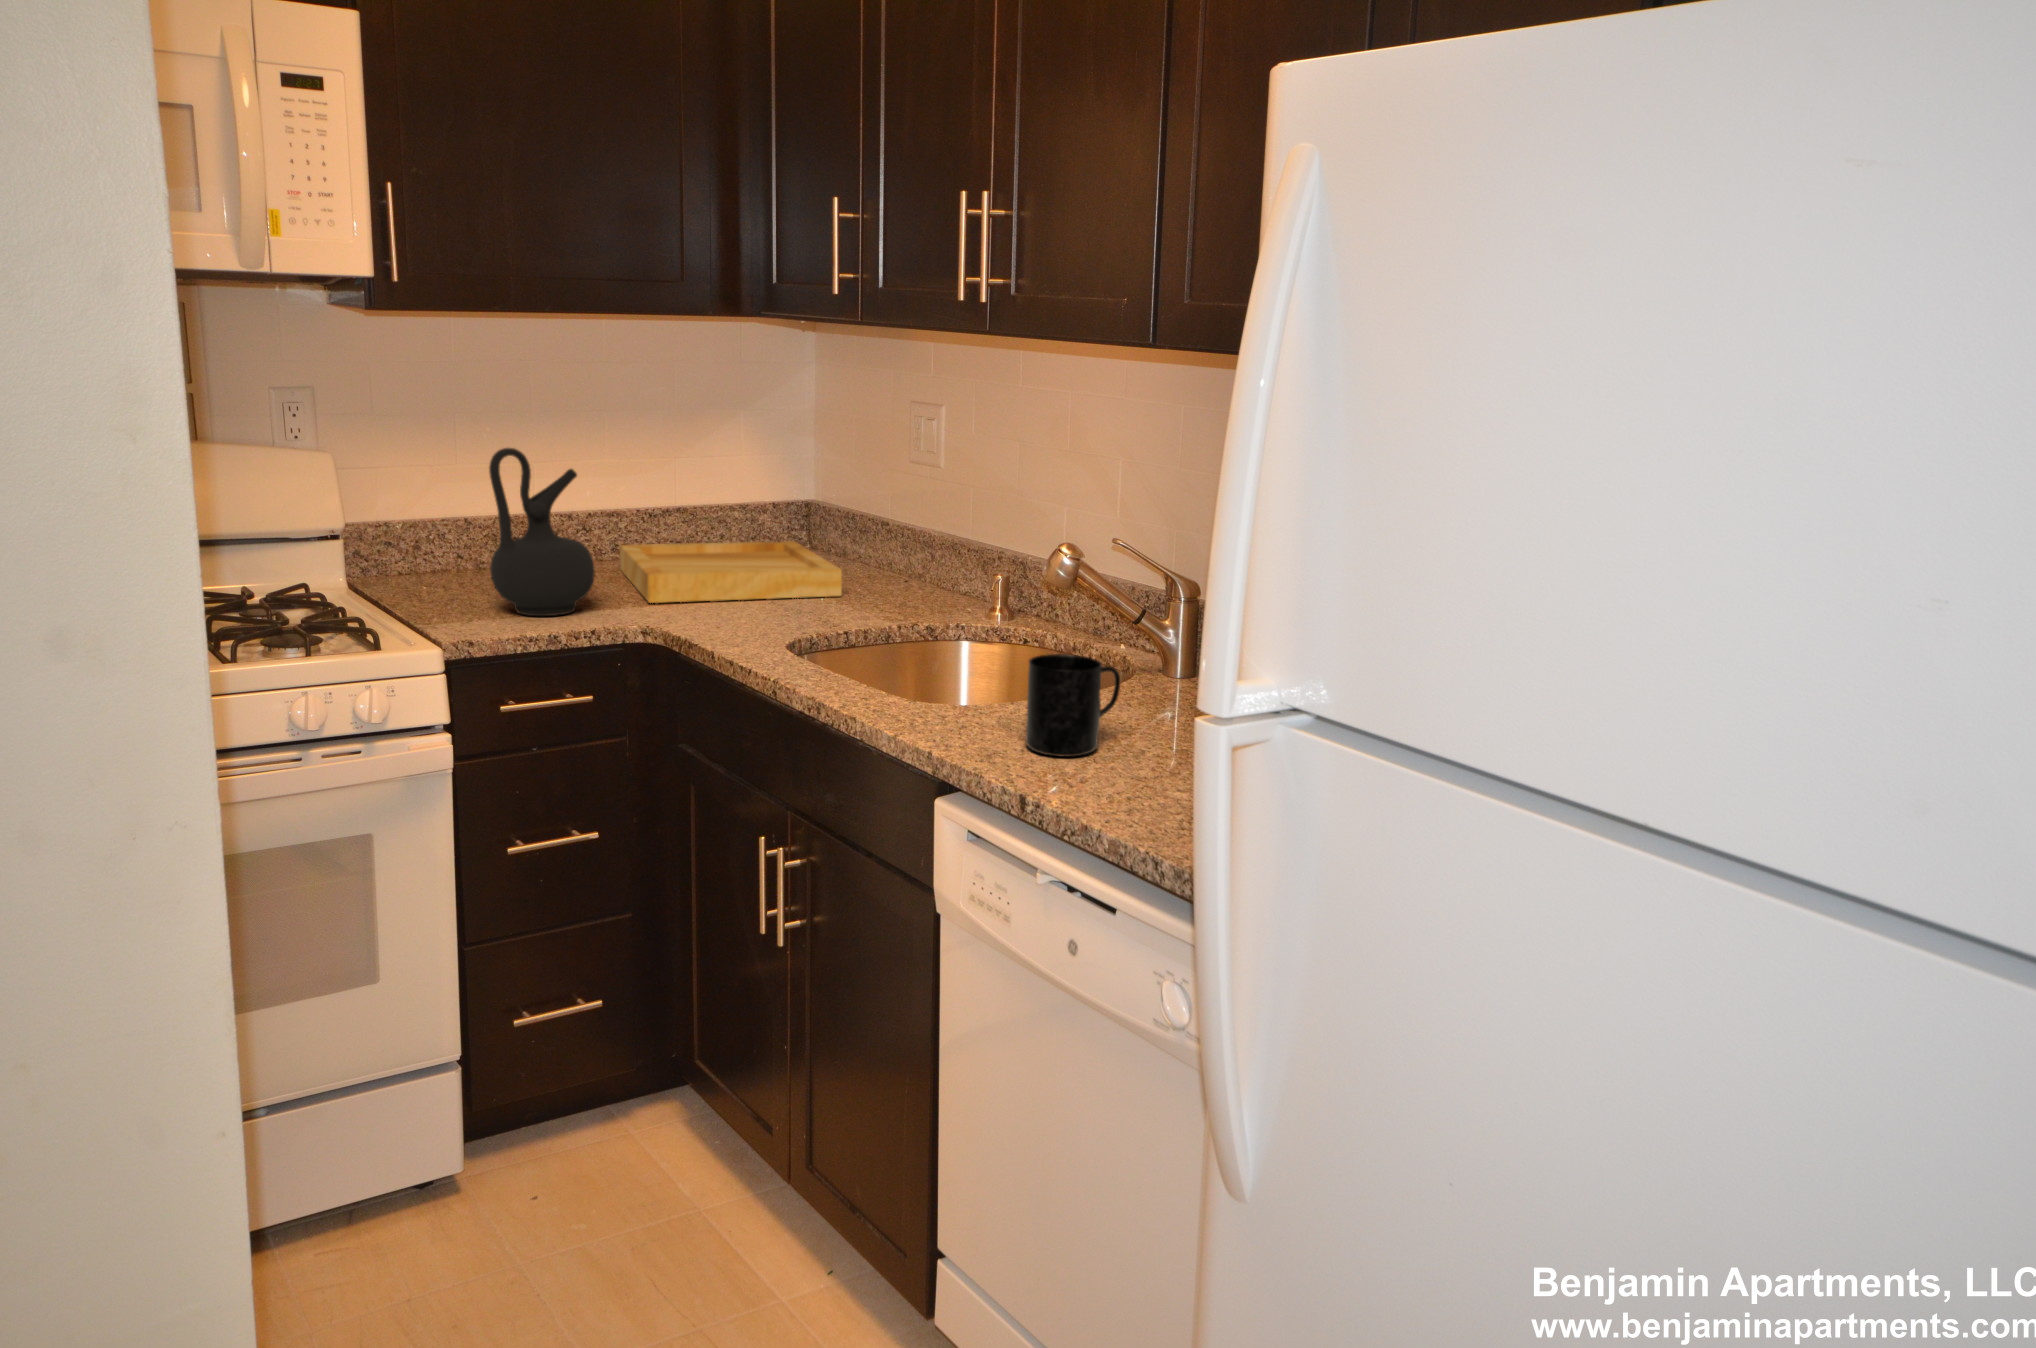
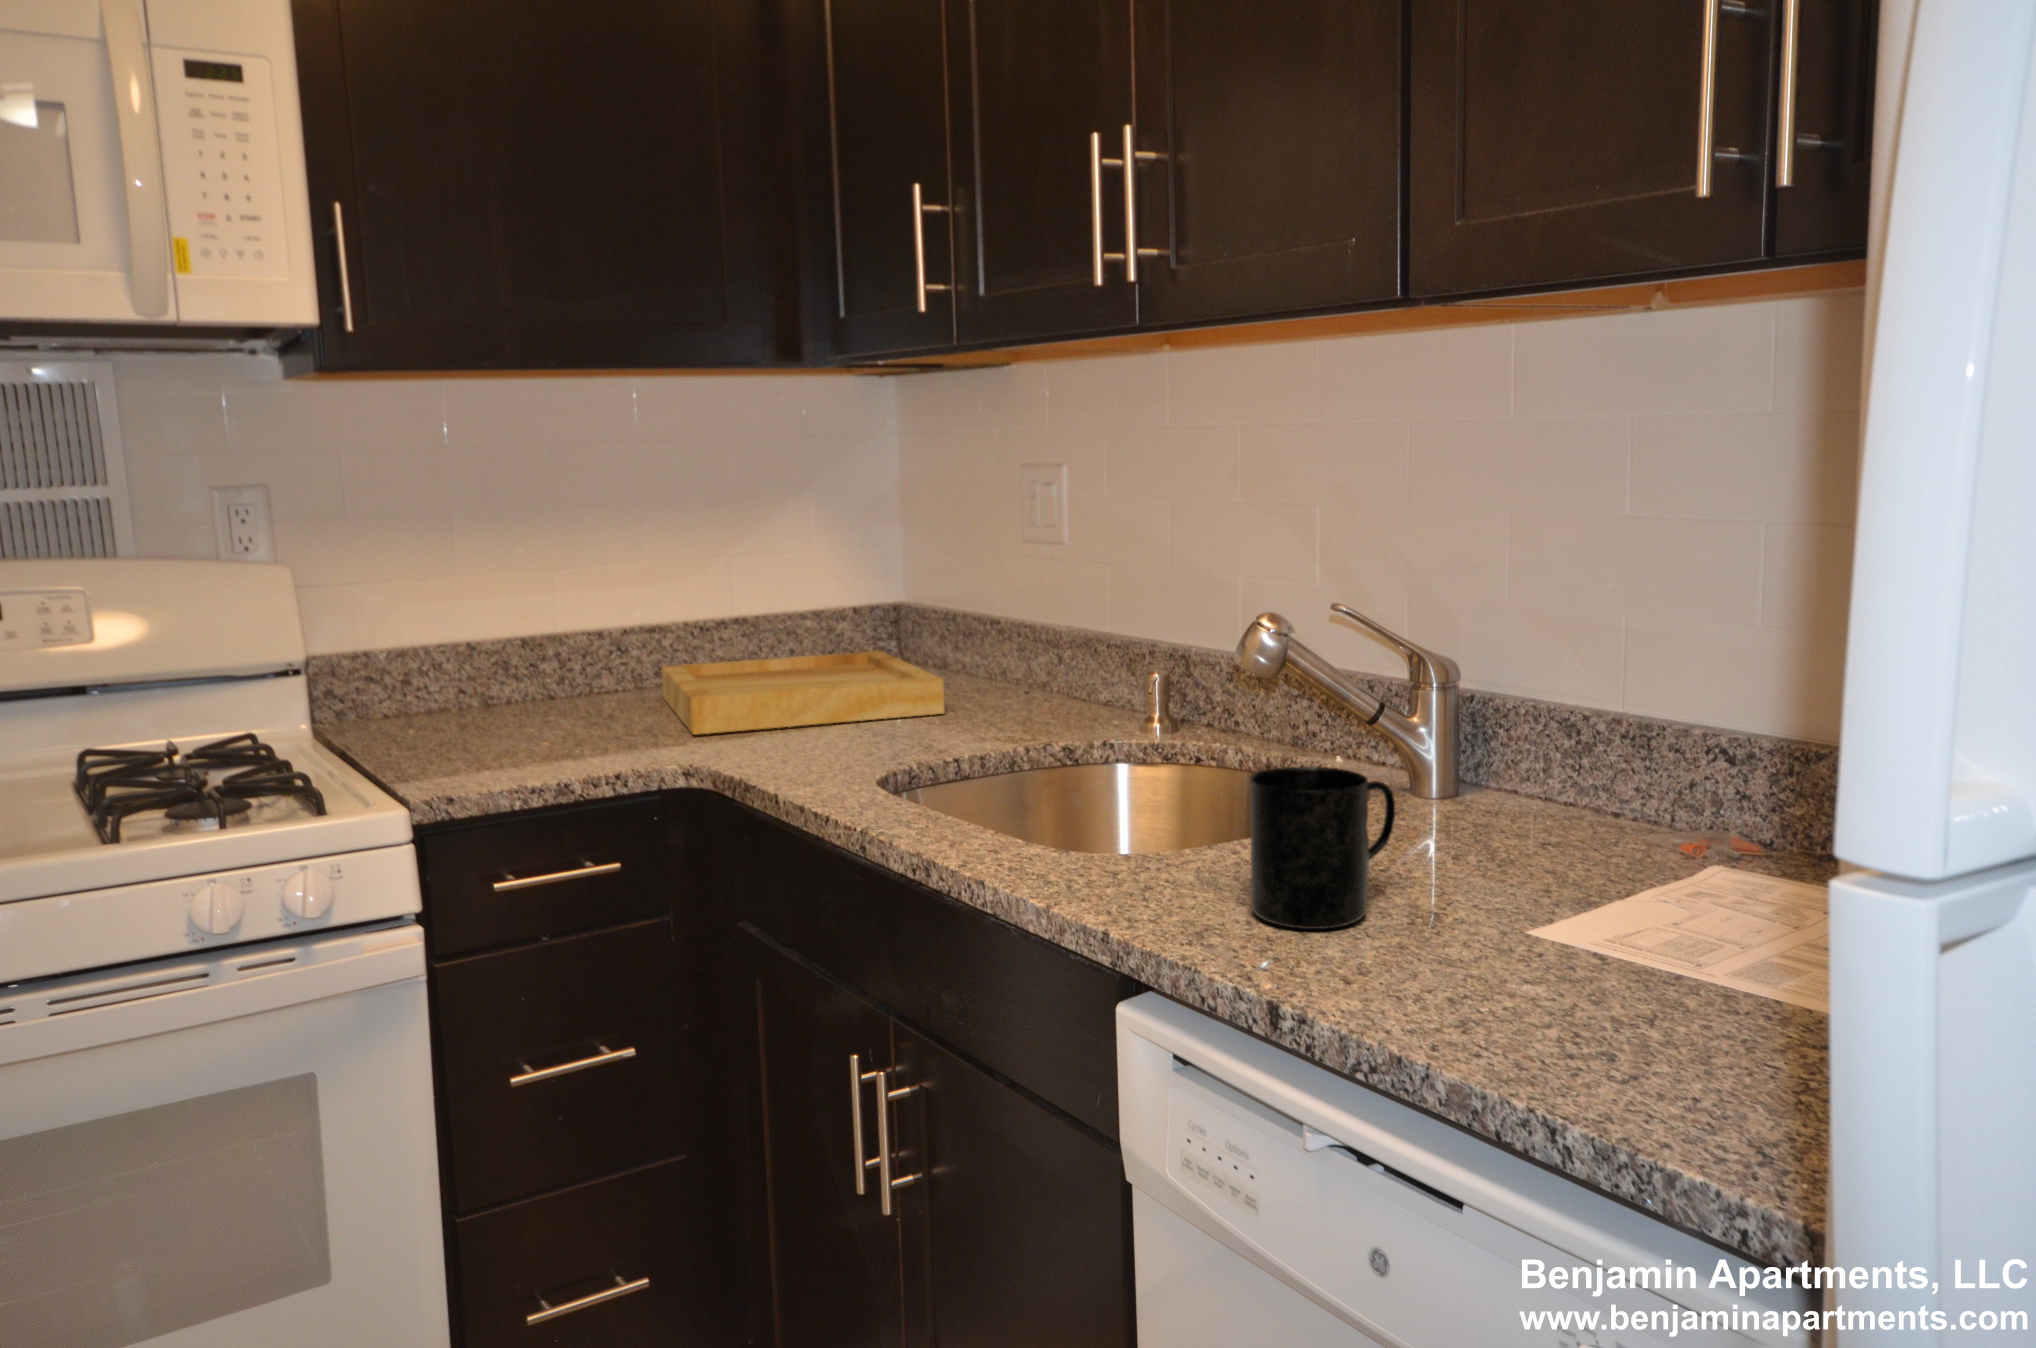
ceramic jug: present [489,448,595,616] -> none [475,538,619,759]

